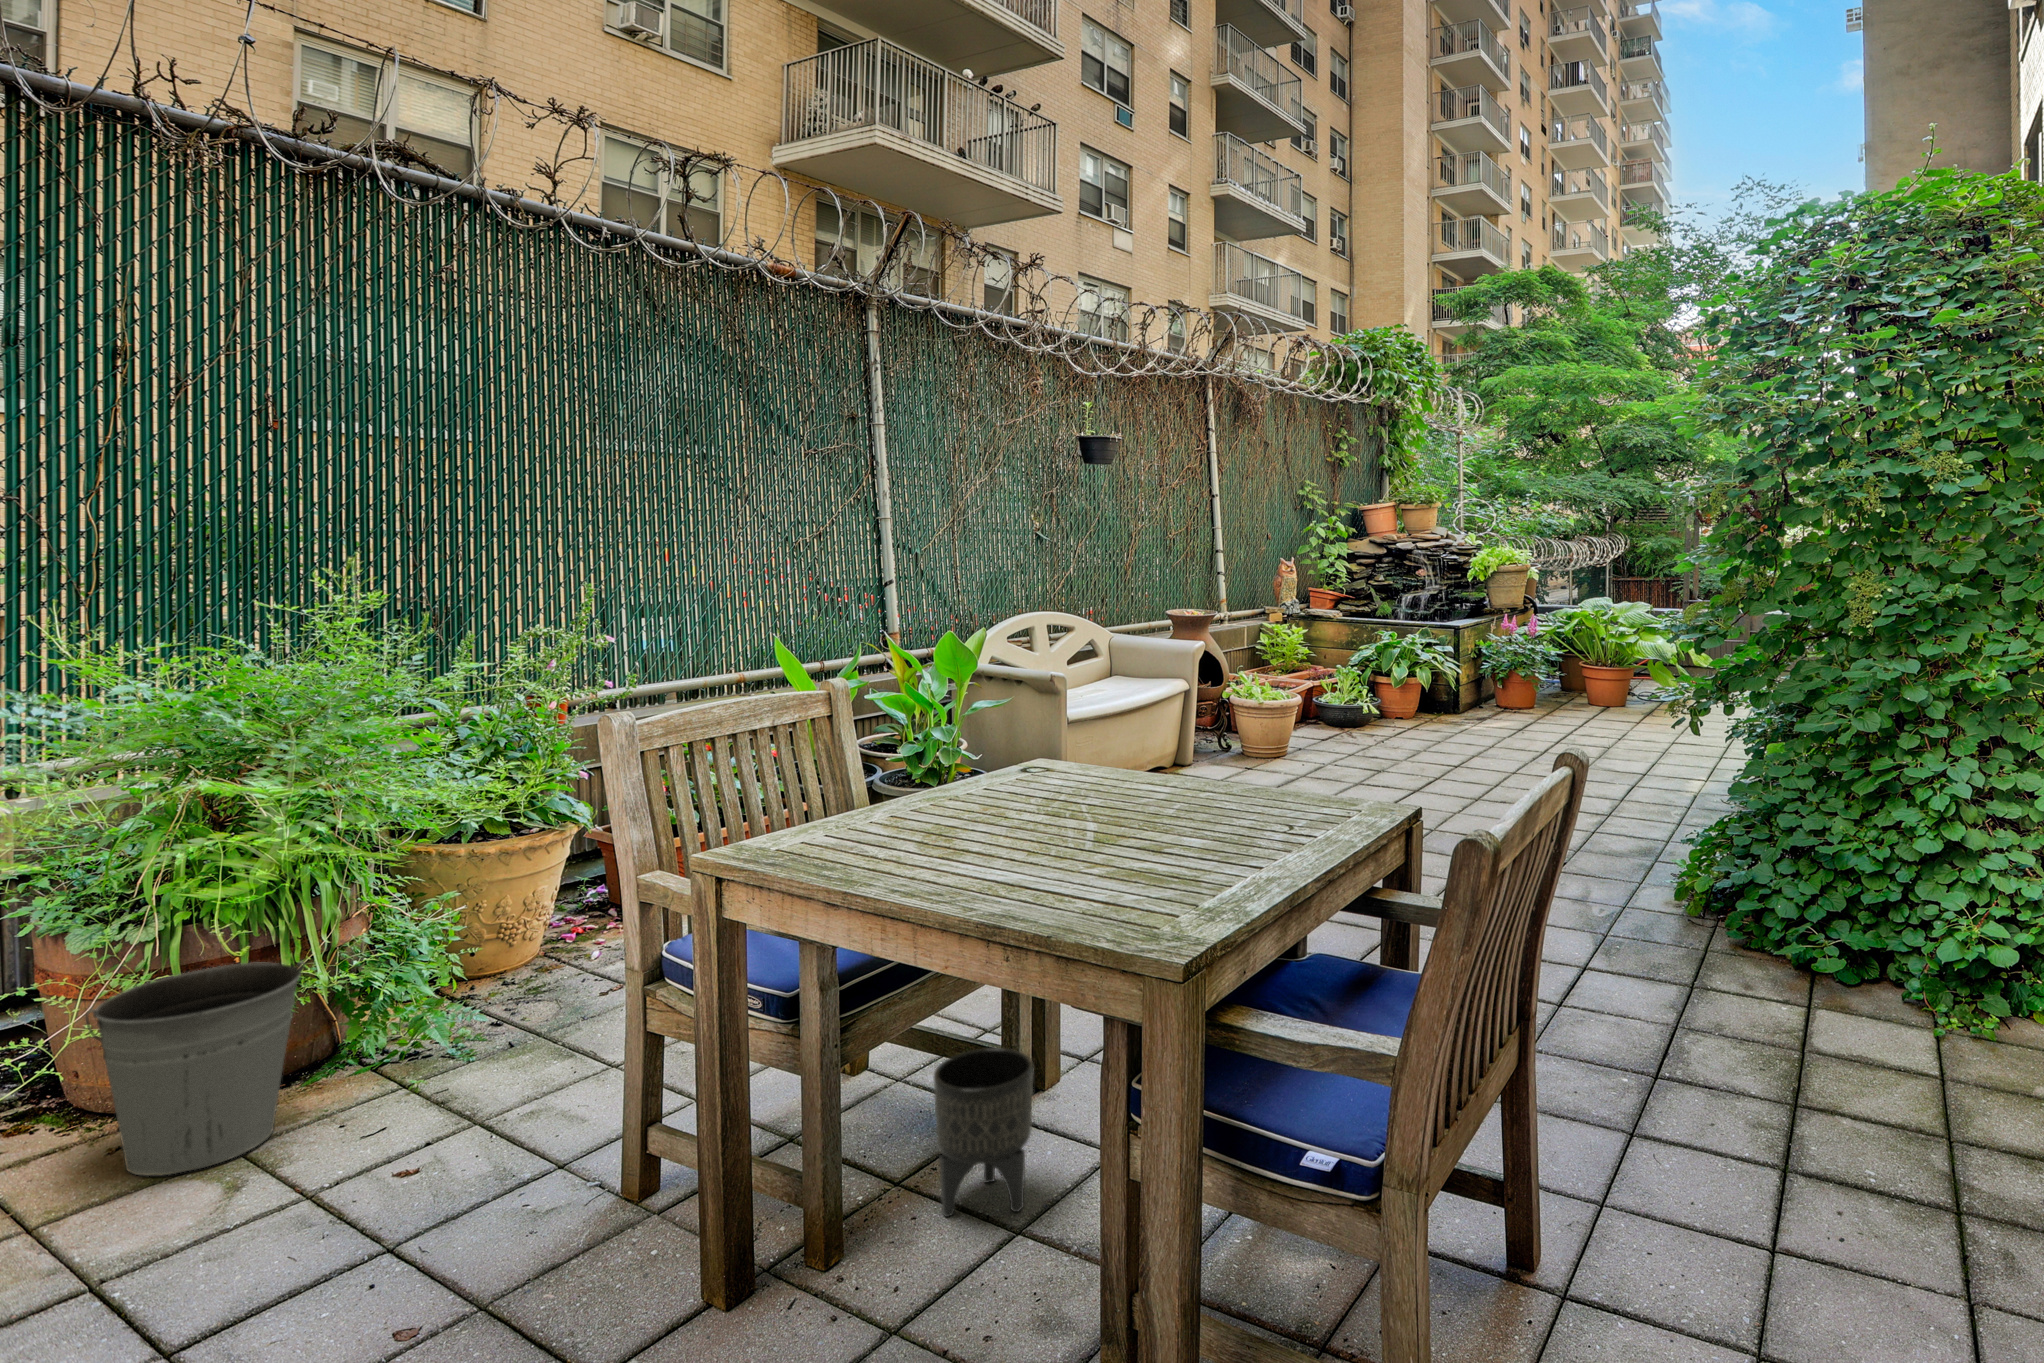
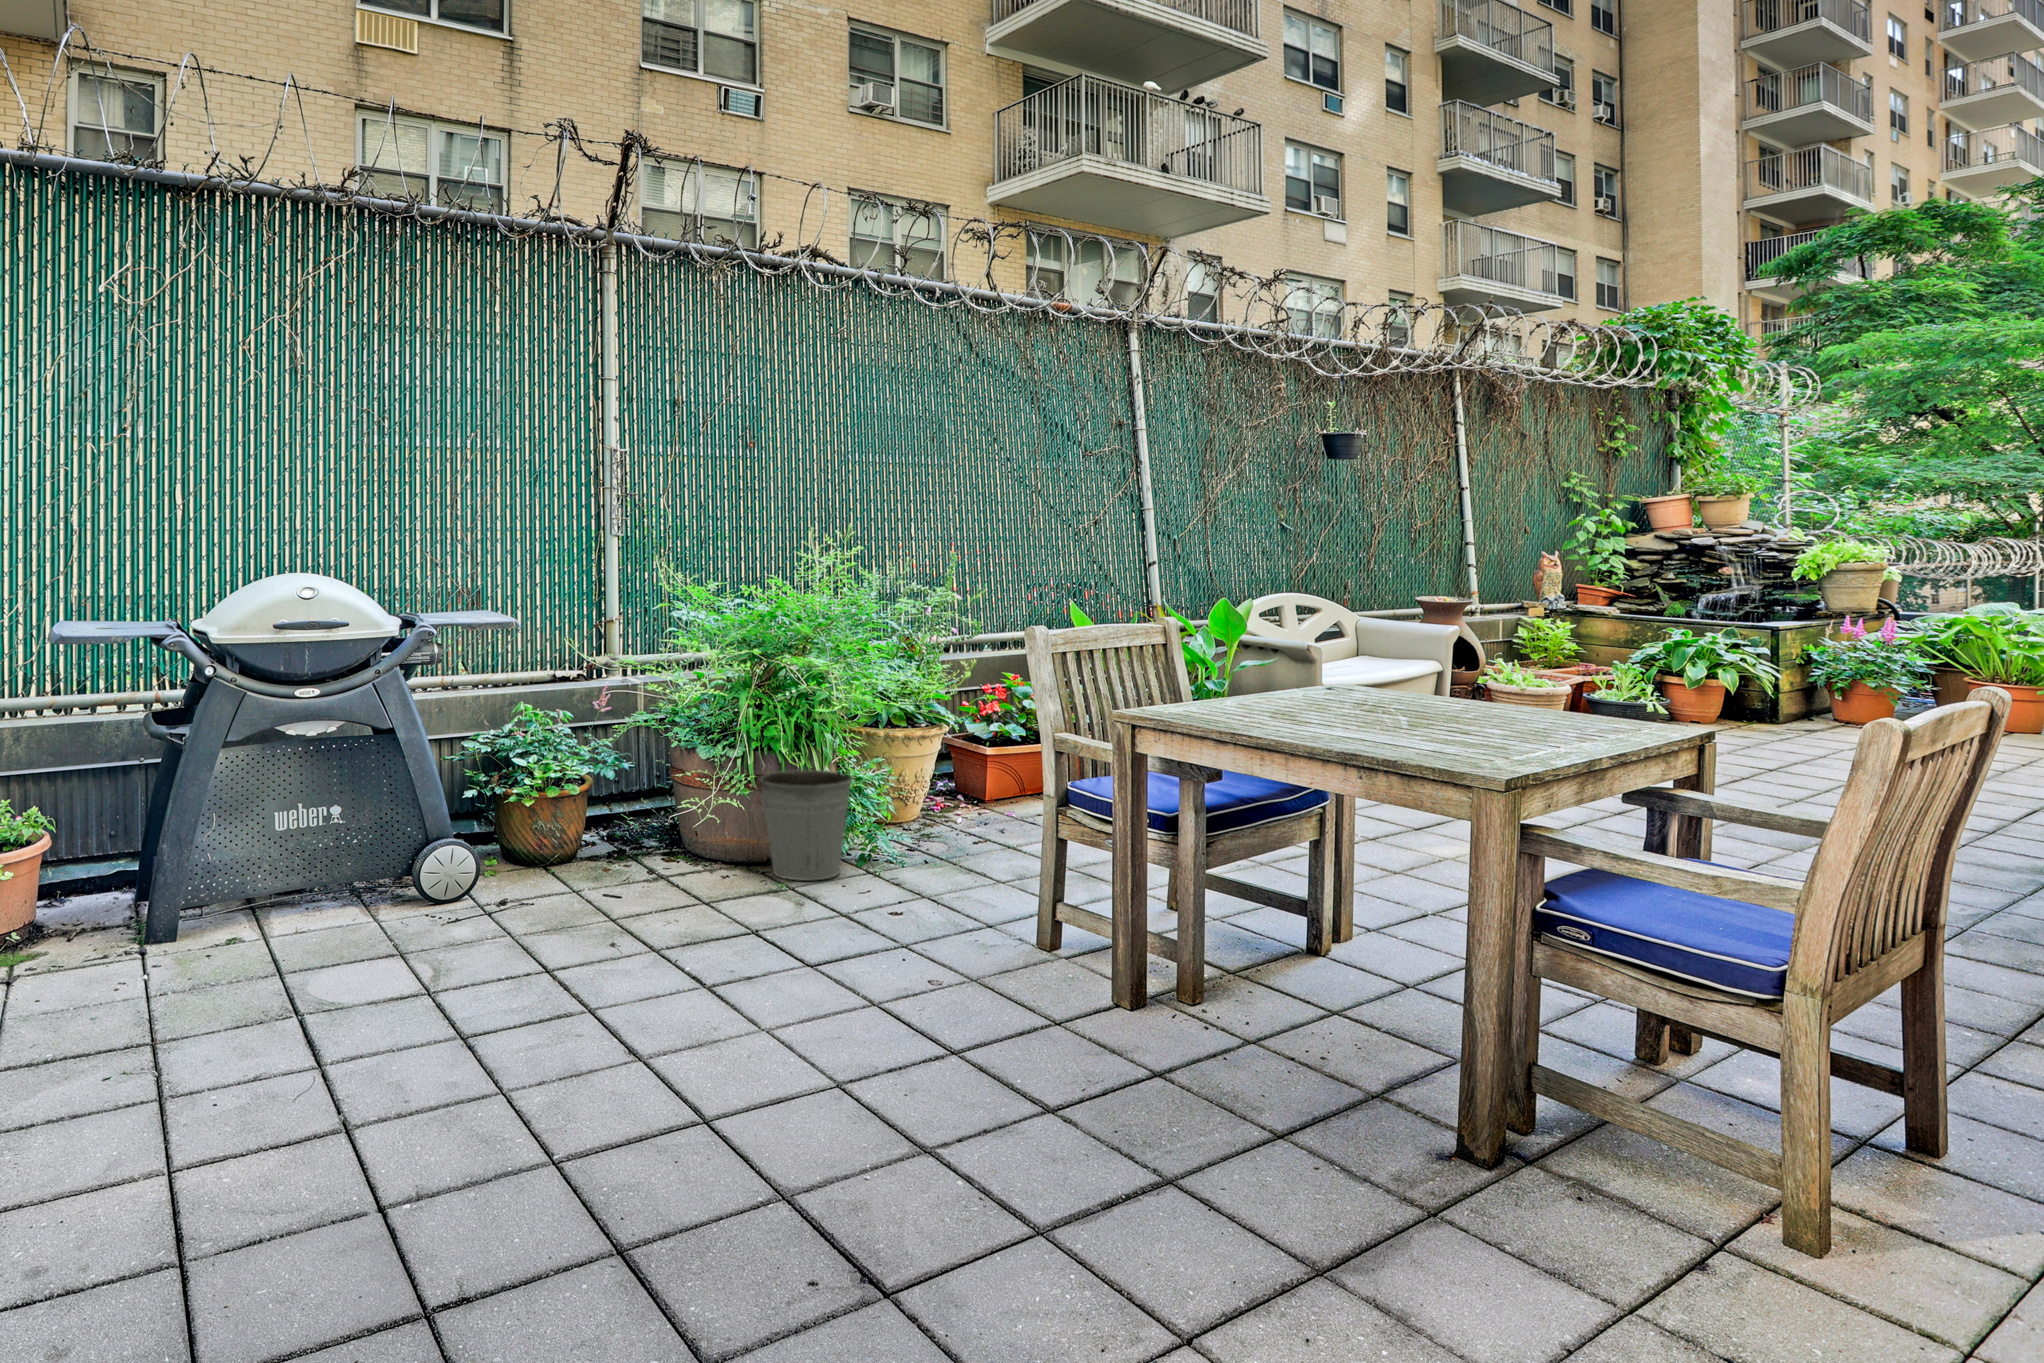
planter: present [934,1048,1034,1217] -> none [1282,866,1358,979]

